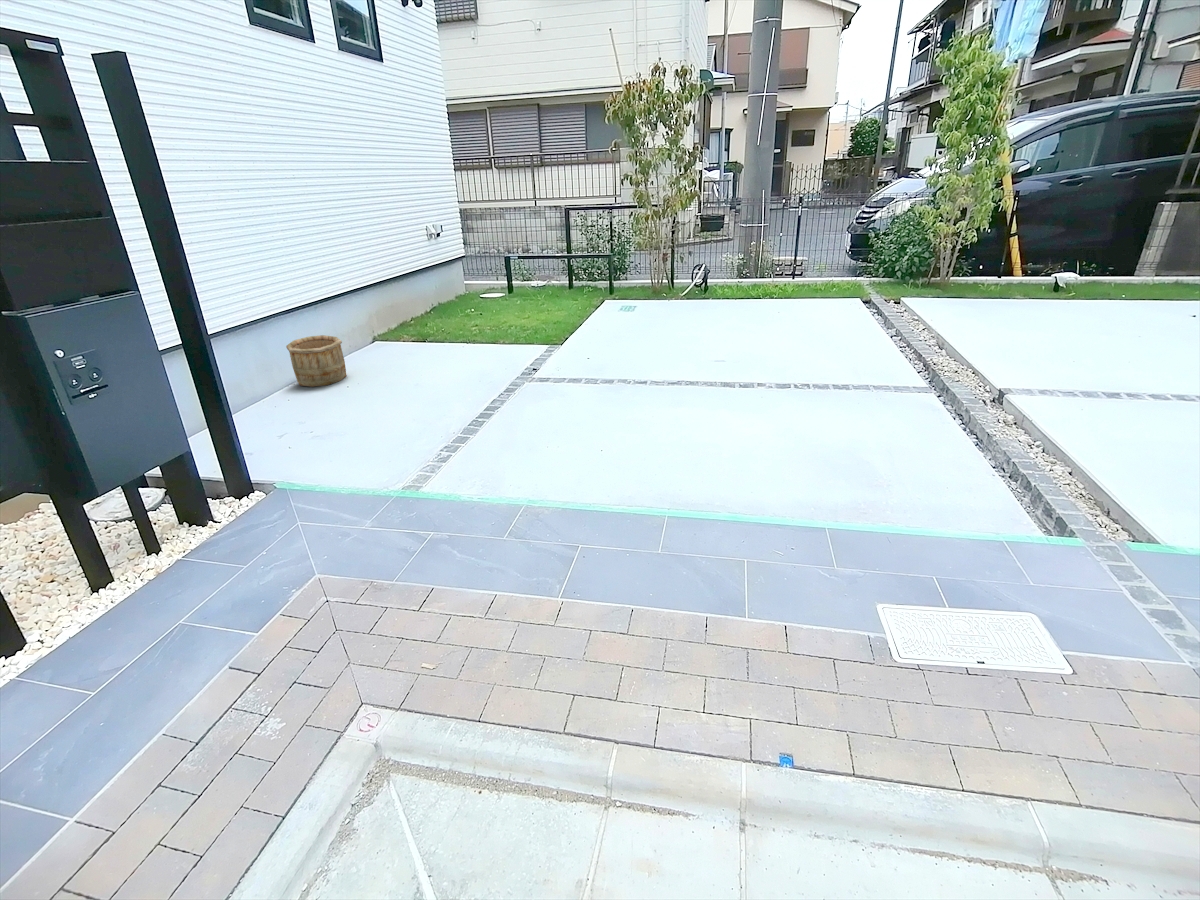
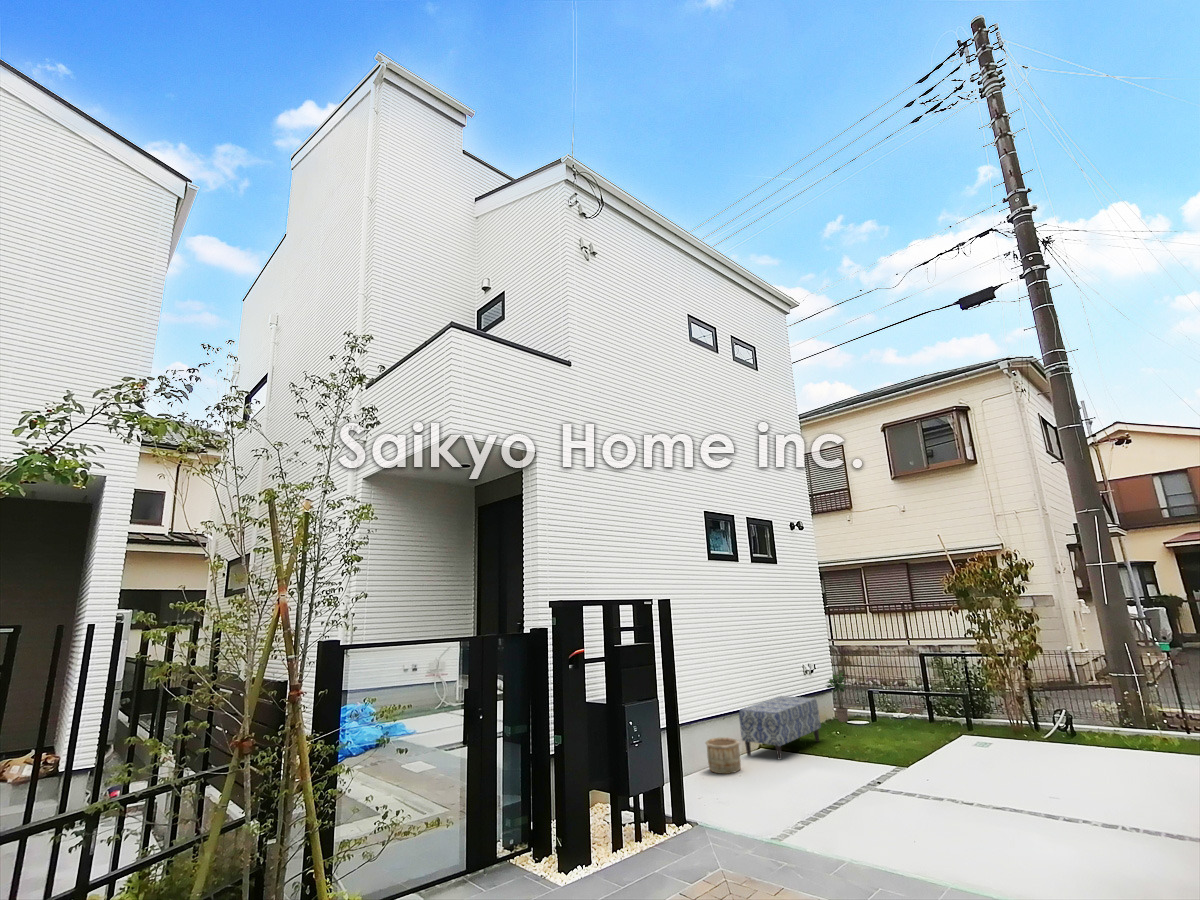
potted plant: none [453,236,481,297] -> present [826,673,848,722]
bench: none [338,270,452,356] -> present [739,696,821,759]

